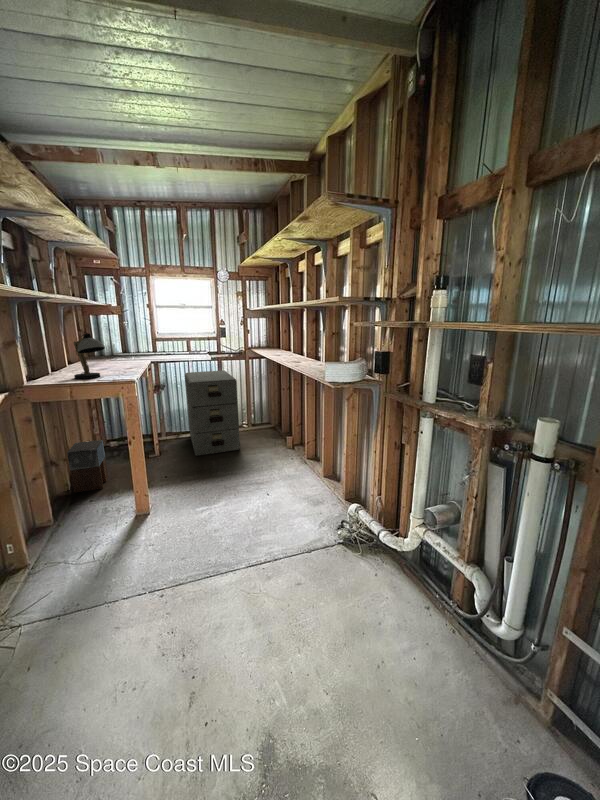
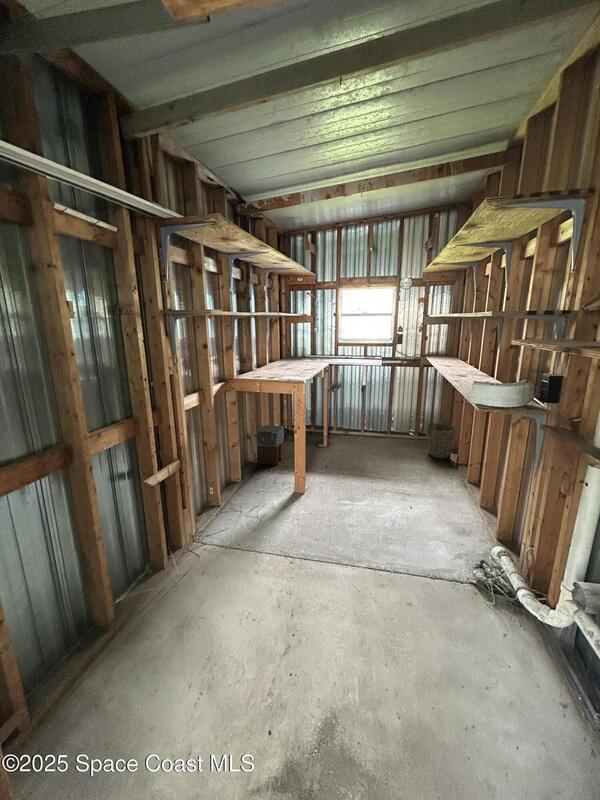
desk lamp: present [74,332,105,379] -> none [264,340,286,377]
filing cabinet: present [185,370,240,456] -> none [356,376,403,456]
bucket: none [260,405,286,443] -> present [426,418,456,458]

